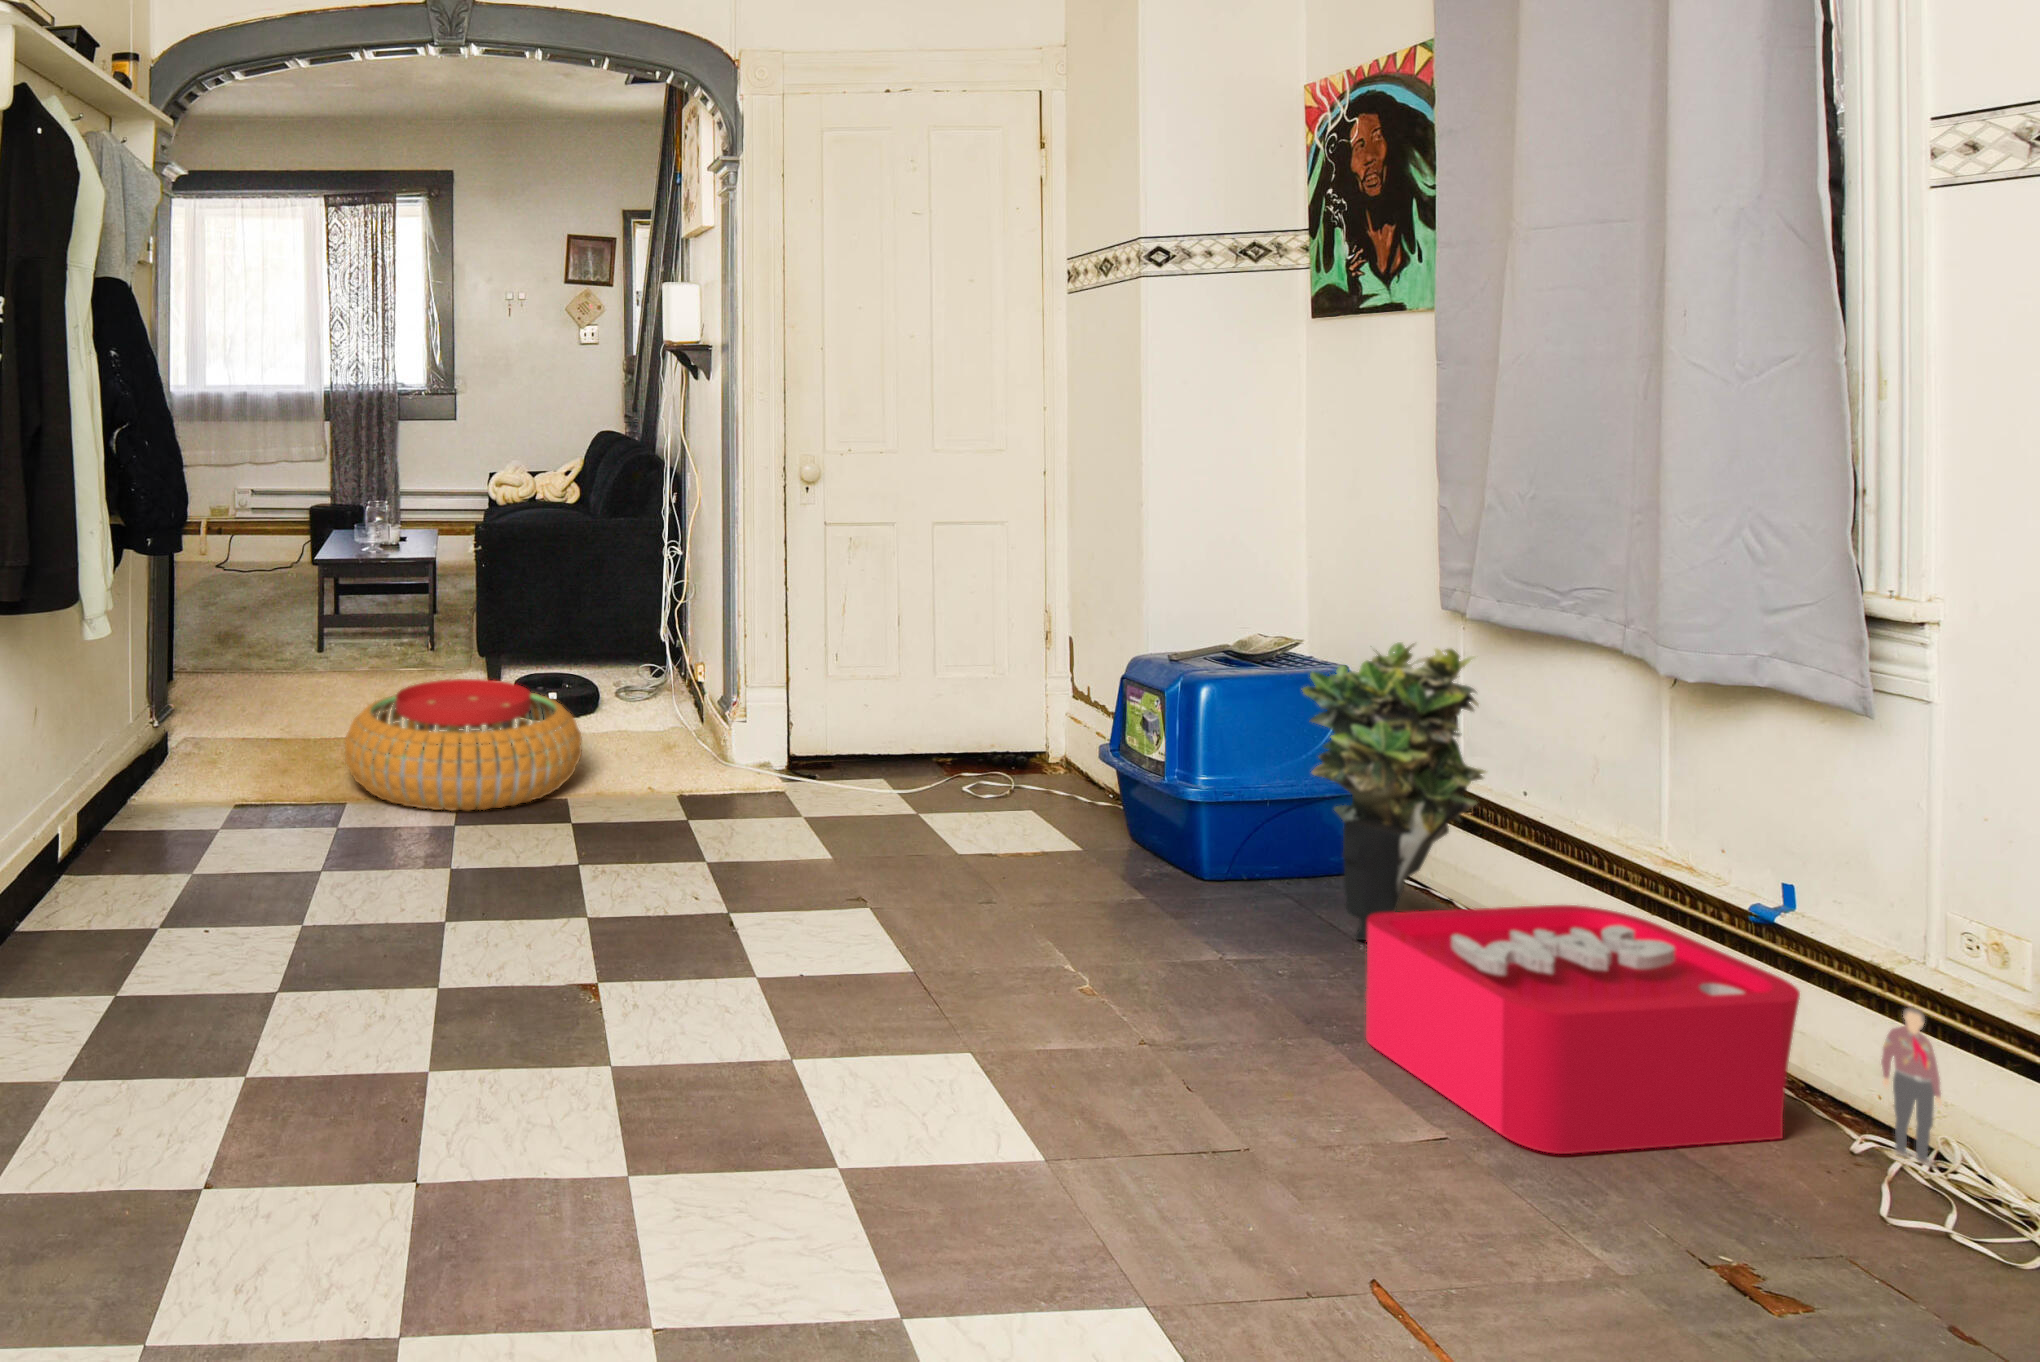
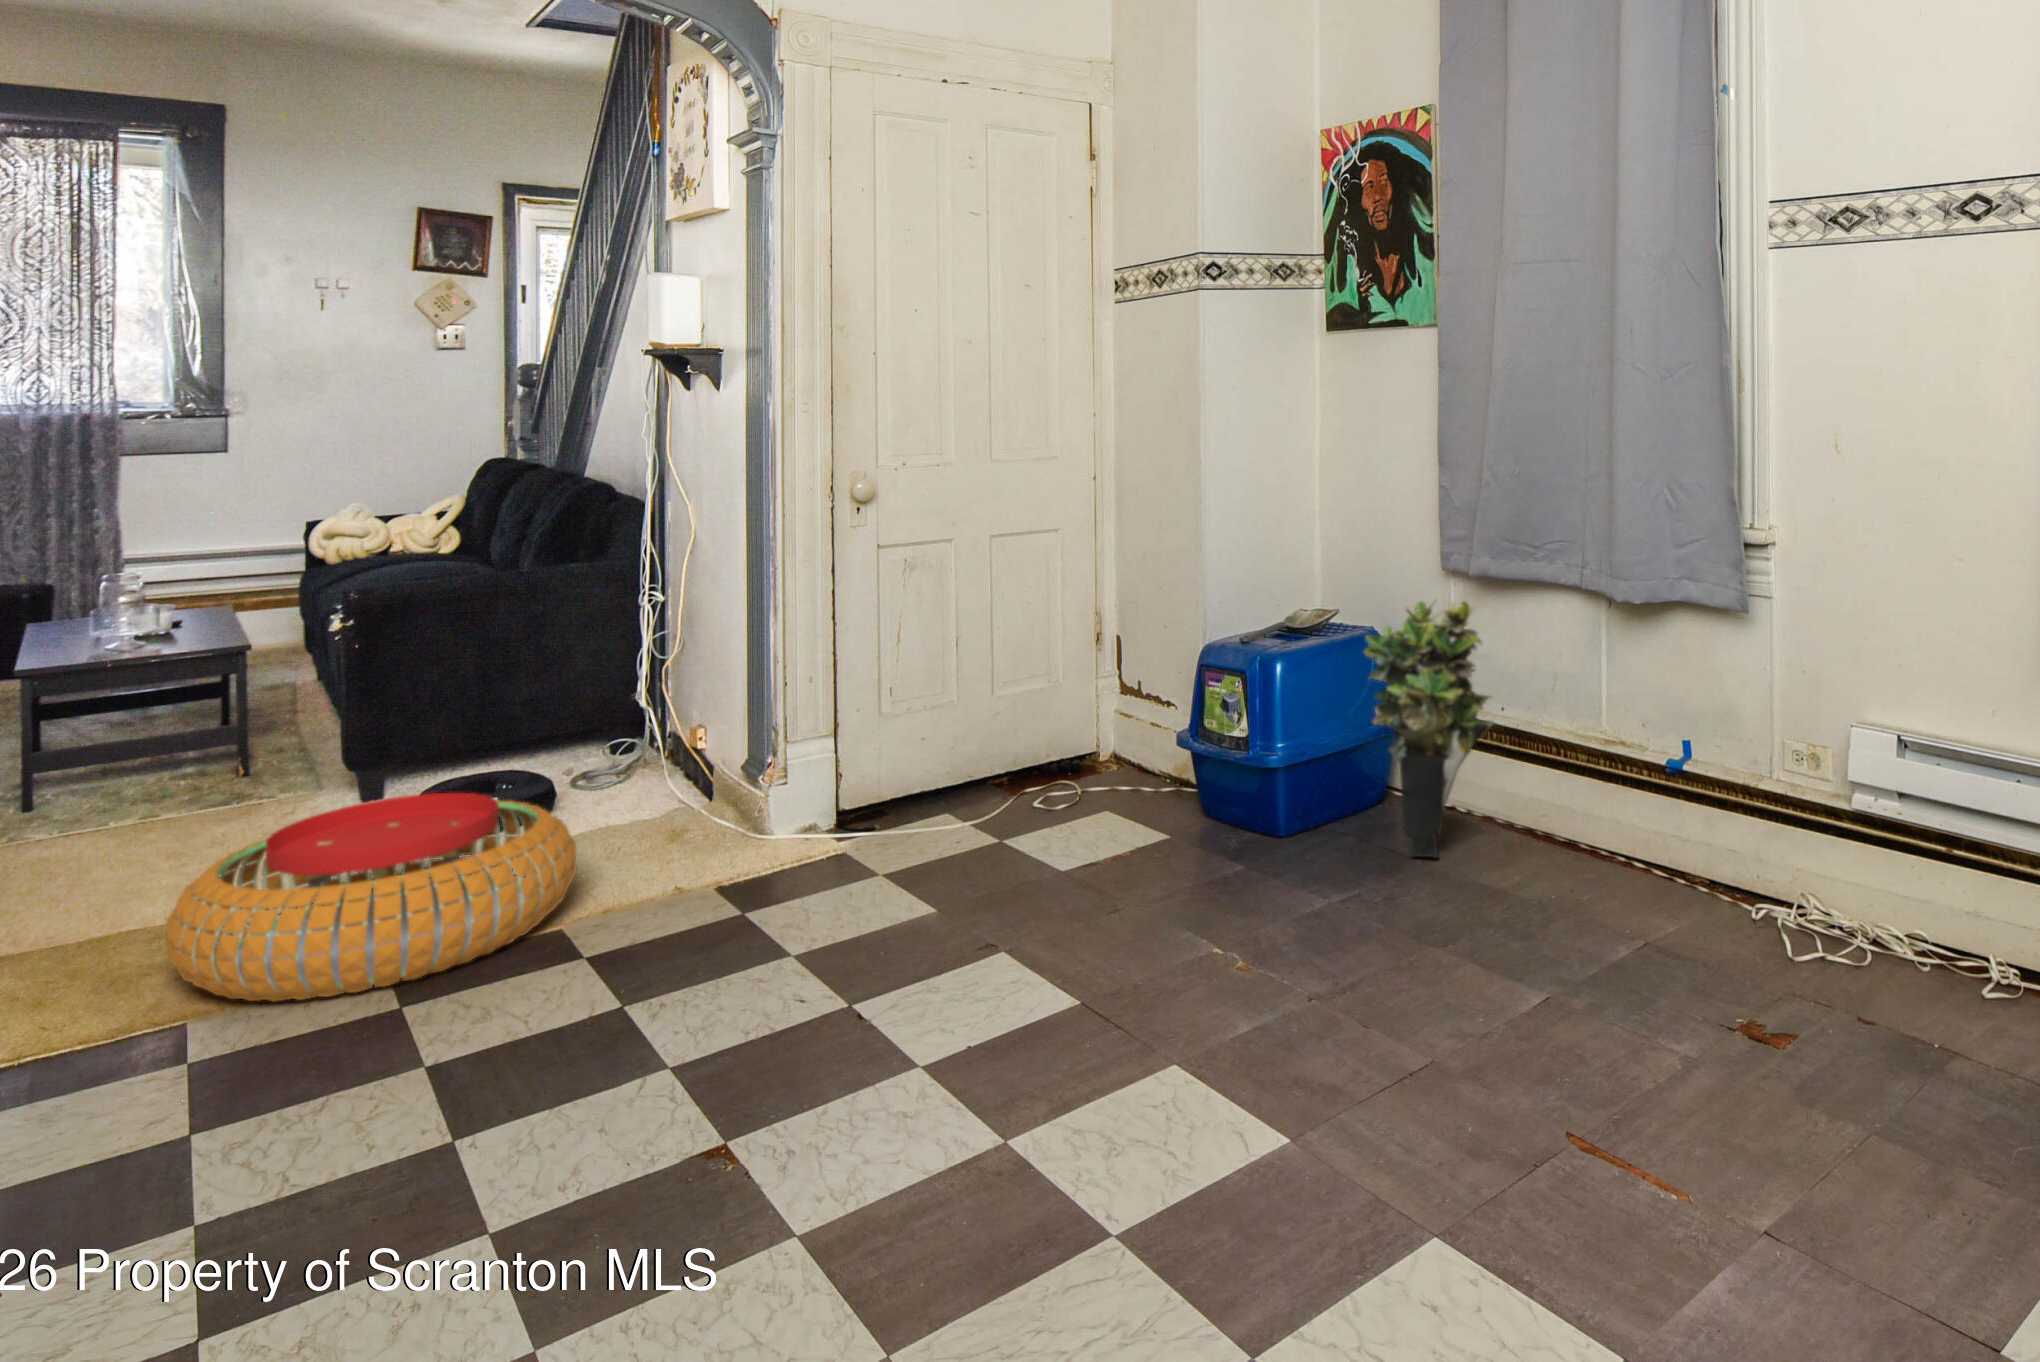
storage bin: present [1366,905,1942,1169] -> none [1460,787,1791,988]

